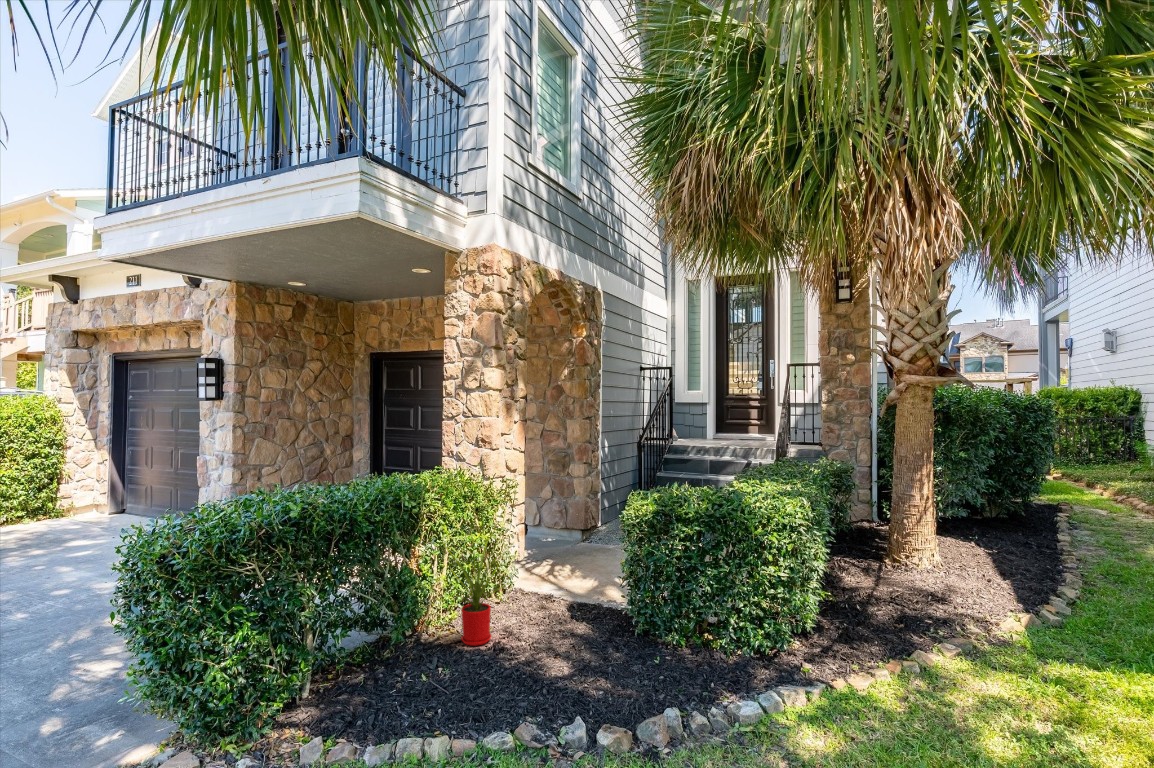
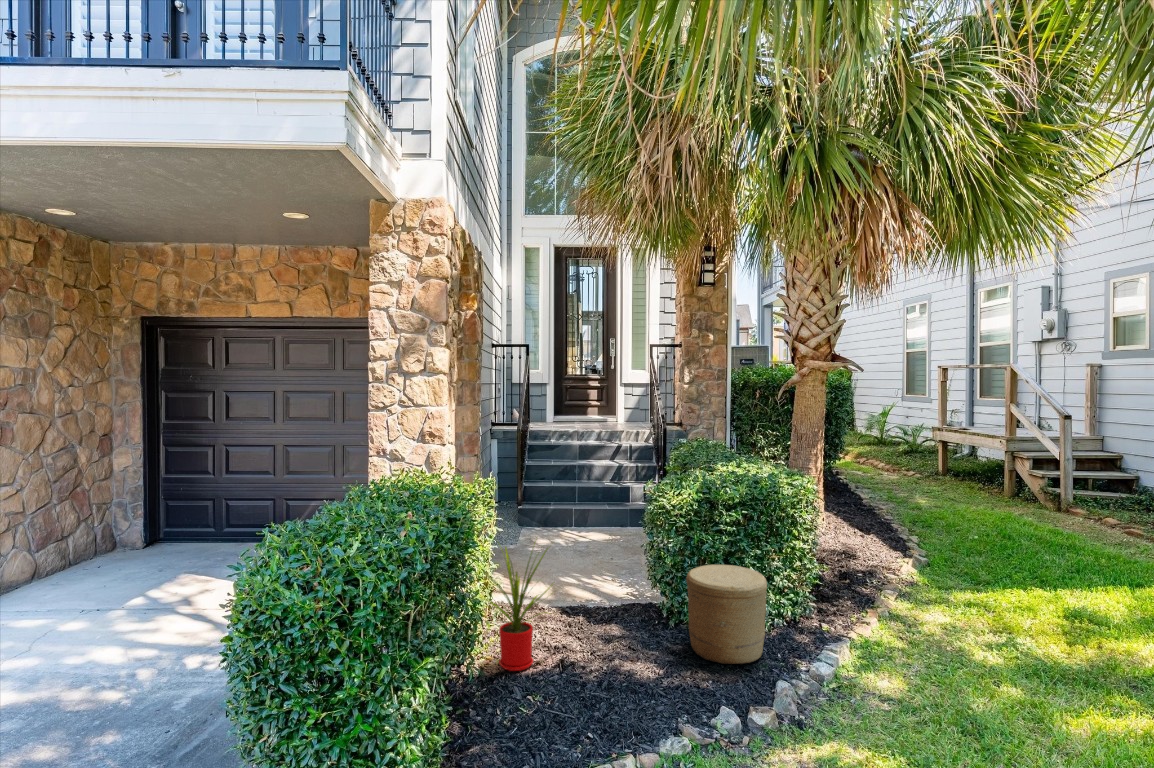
woven basket: none [626,579,708,684] -> present [686,565,767,664]

